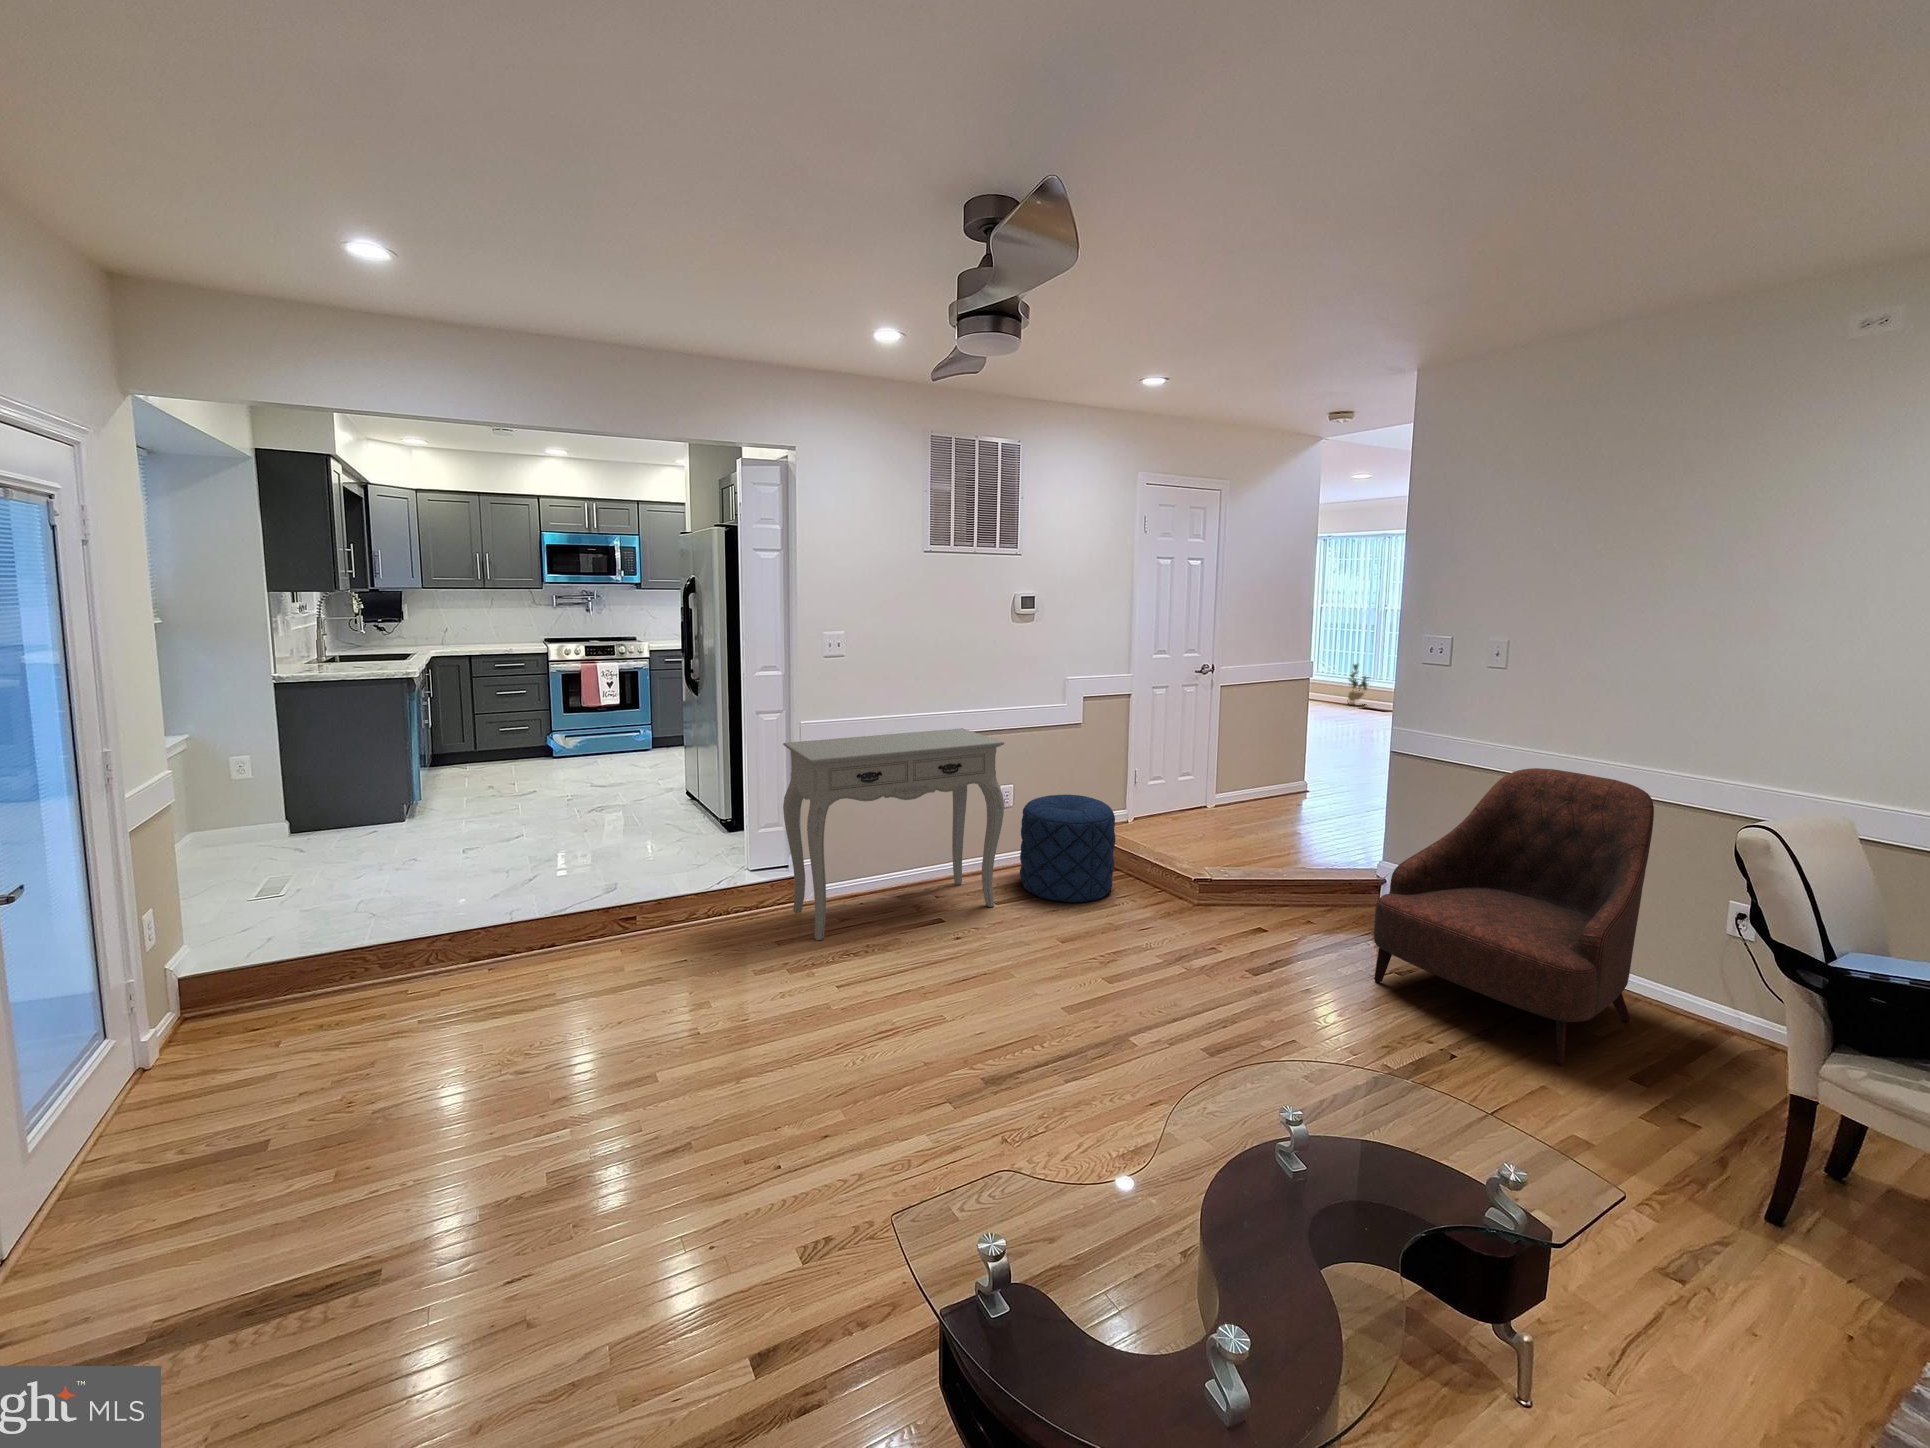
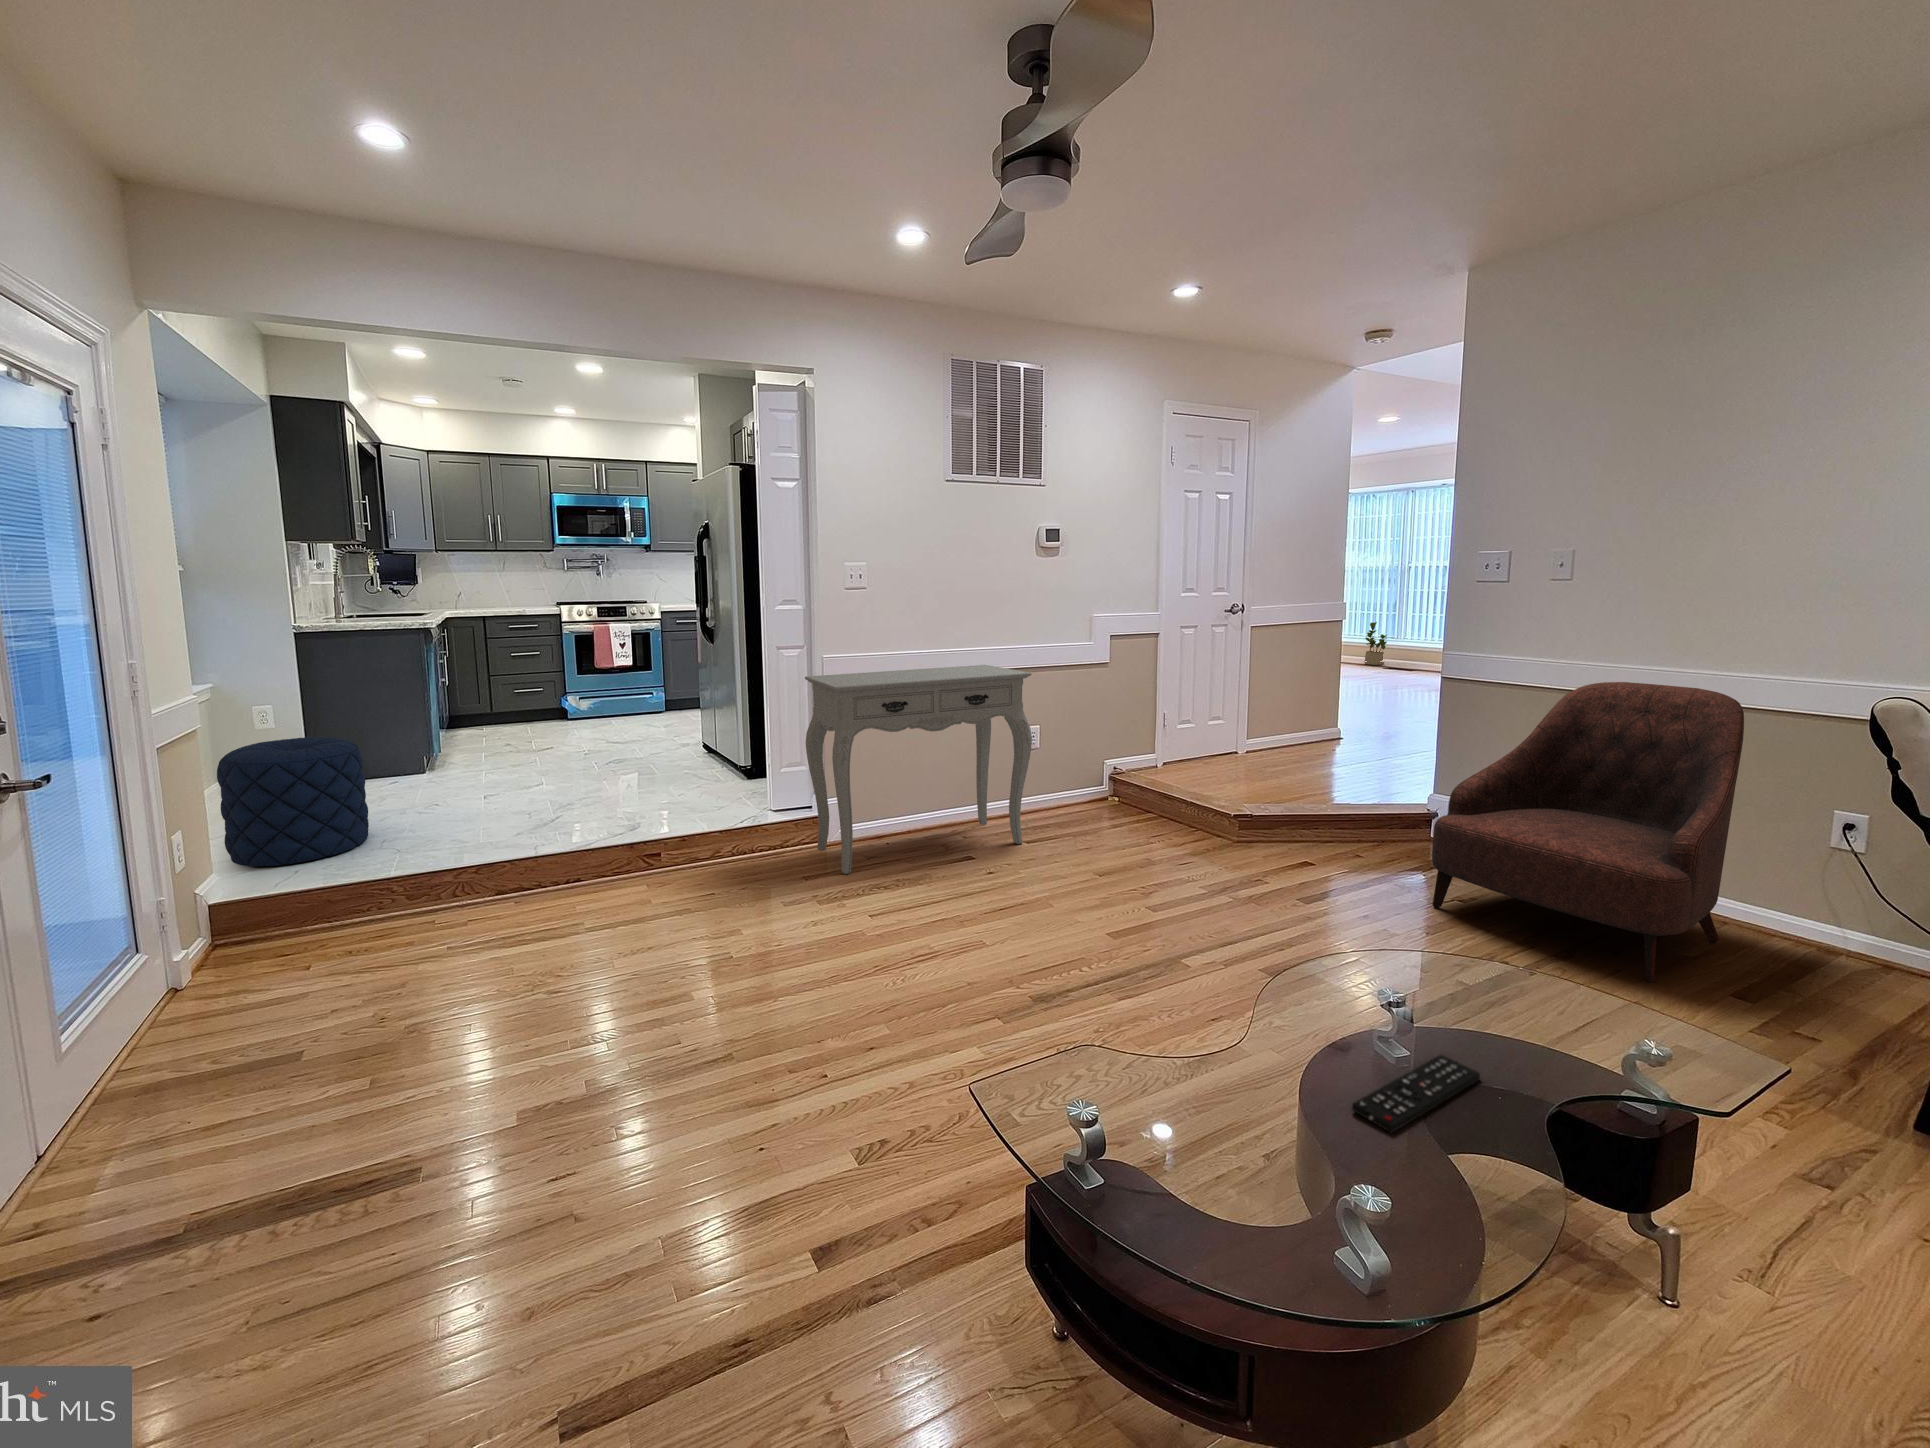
pouf: present [1020,795,1116,902] -> present [217,737,369,866]
remote control: none [1251,1160,1371,1244] -> present [1352,1055,1480,1133]

